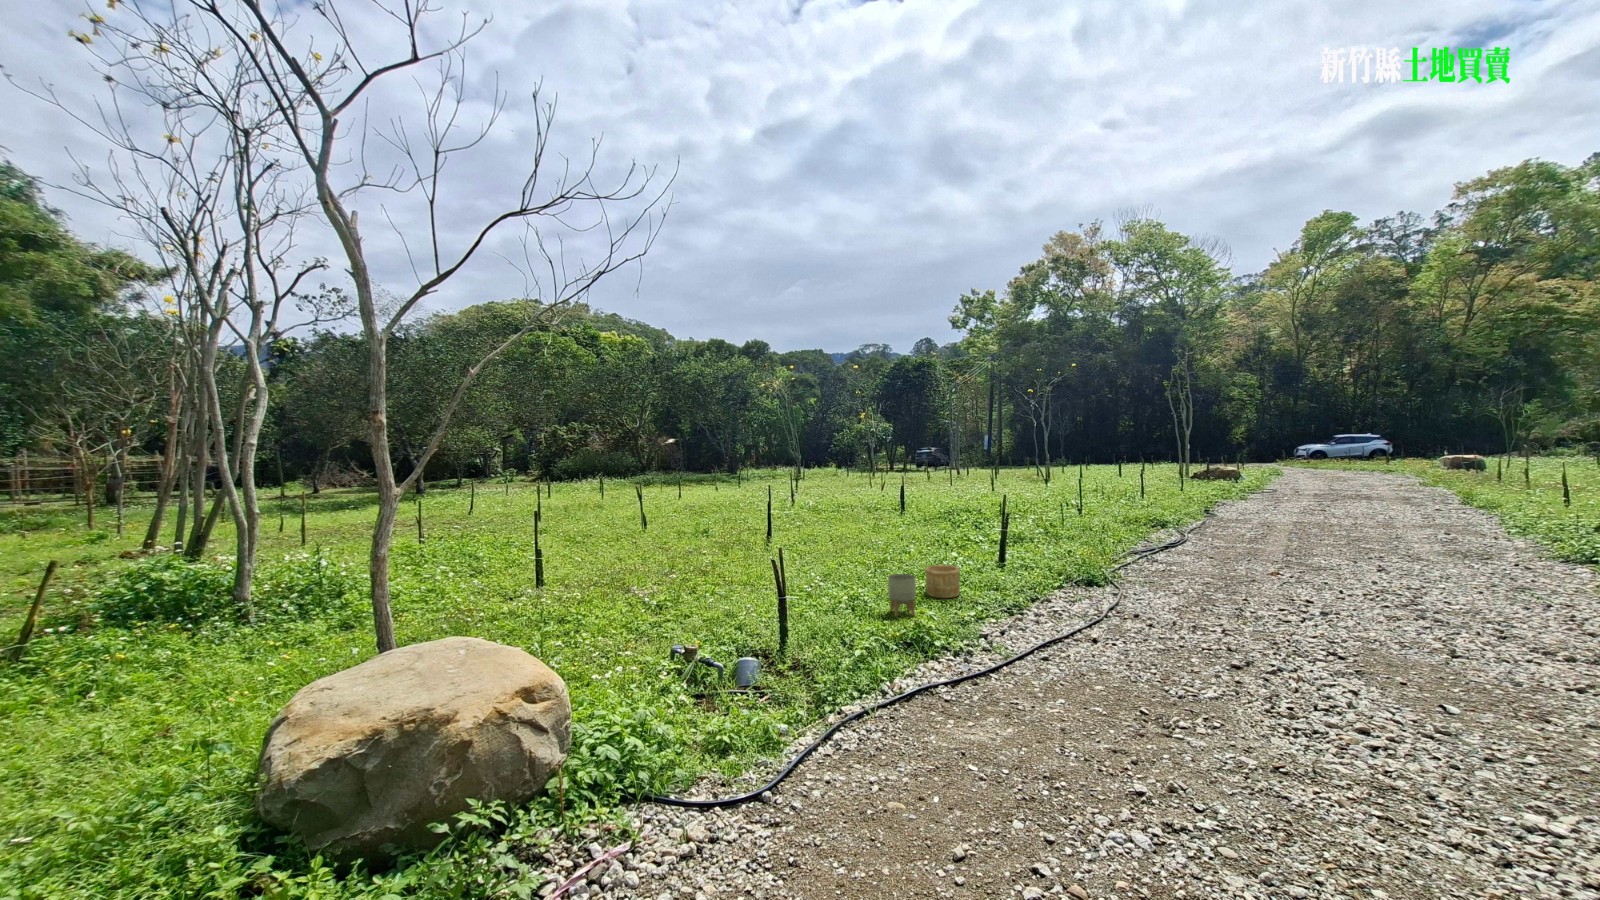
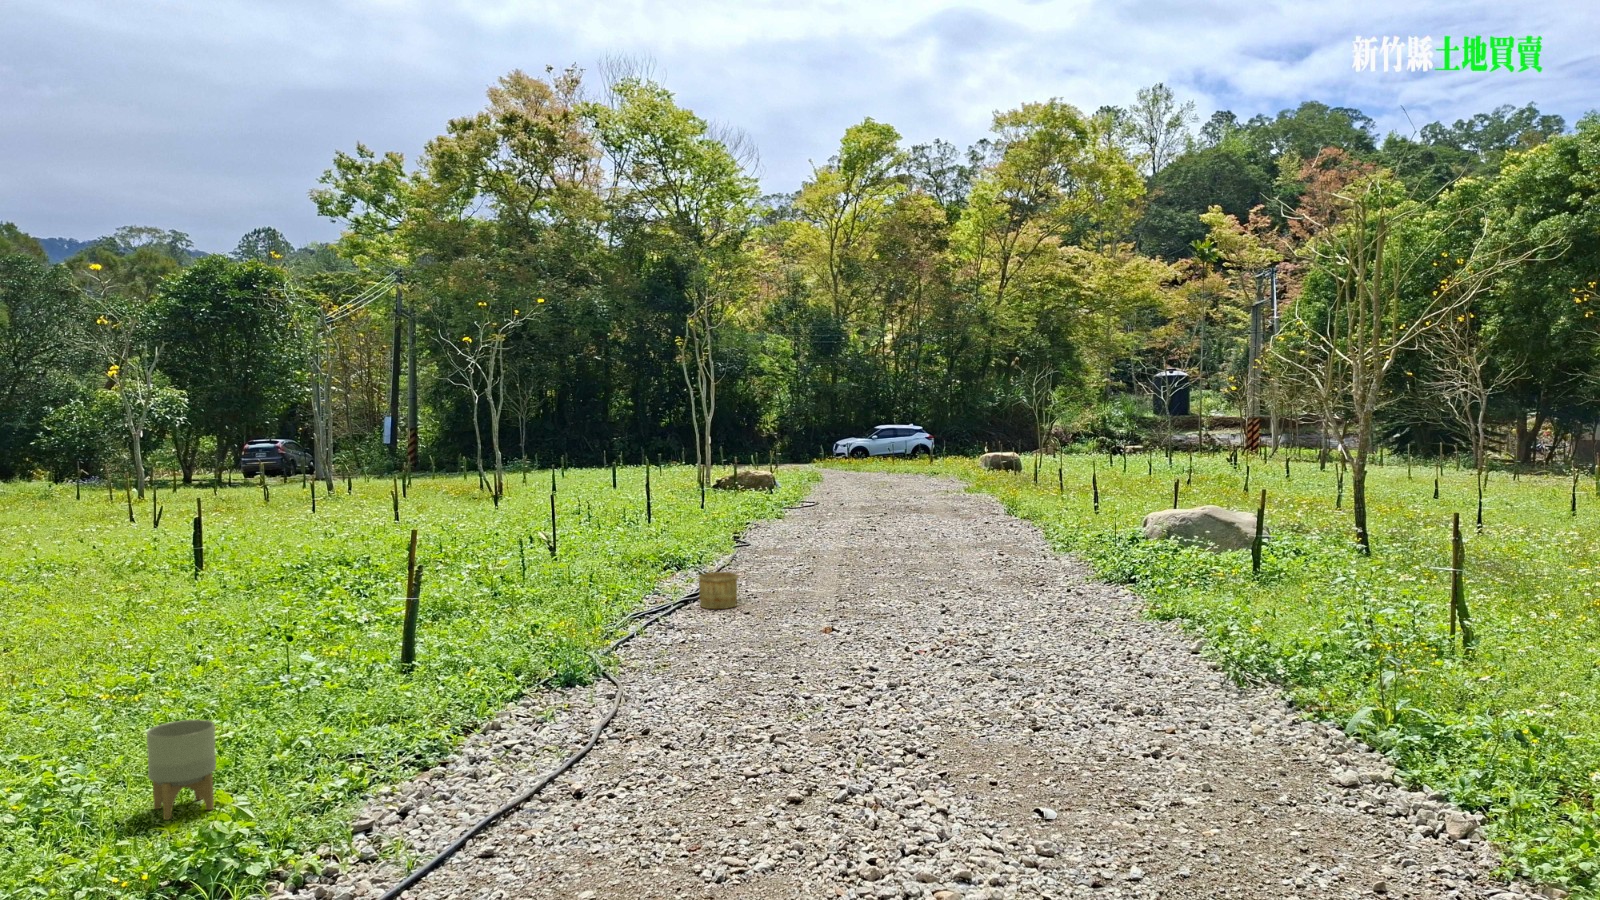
wooden bucket: present [925,564,960,598] -> present [698,572,738,609]

